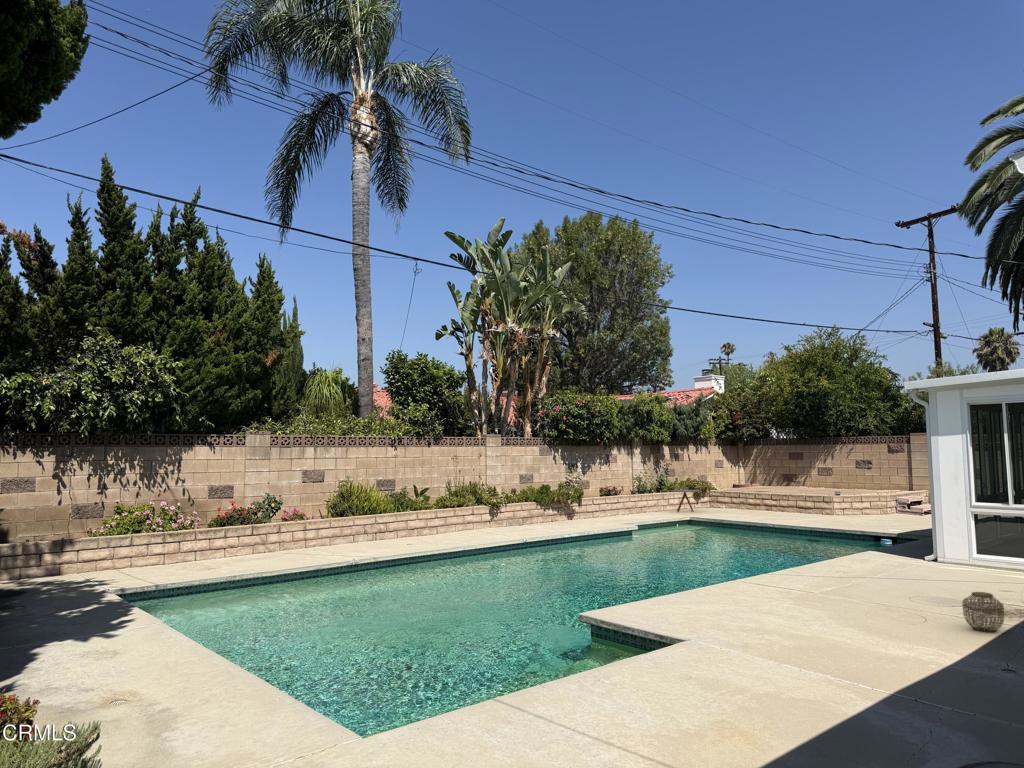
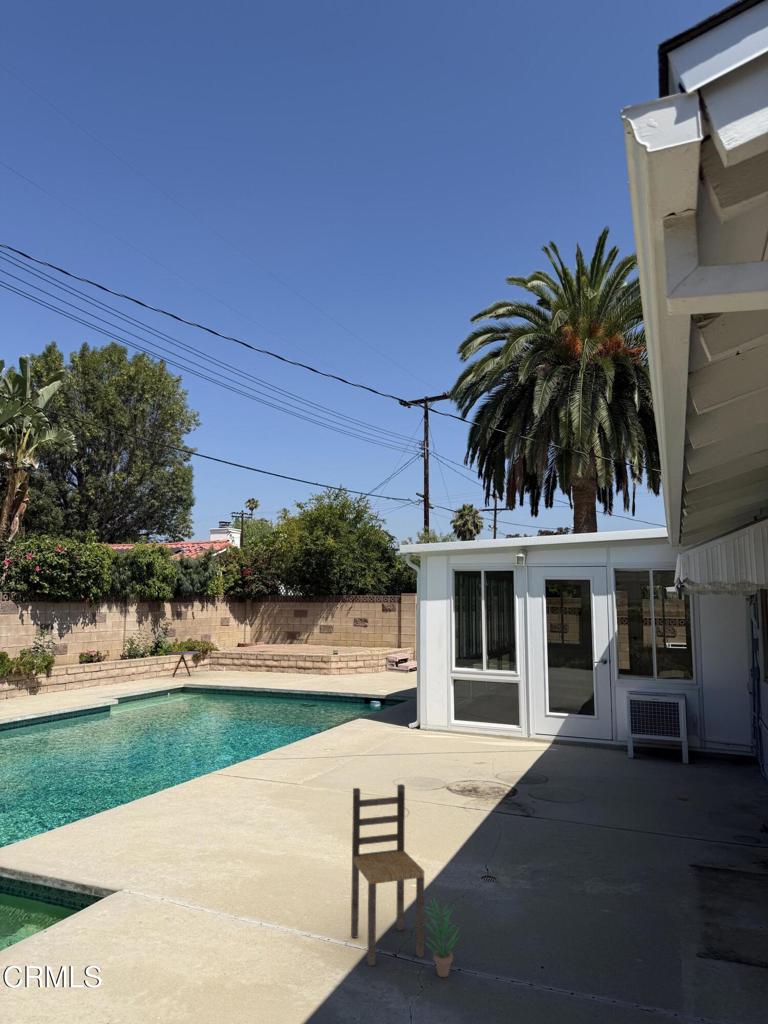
chair: none [895,562,965,685] -> present [351,784,424,966]
woven basket: present [963,592,1004,632] -> none [431,792,470,841]
potted plant: none [961,638,997,696] -> present [423,900,458,977]

